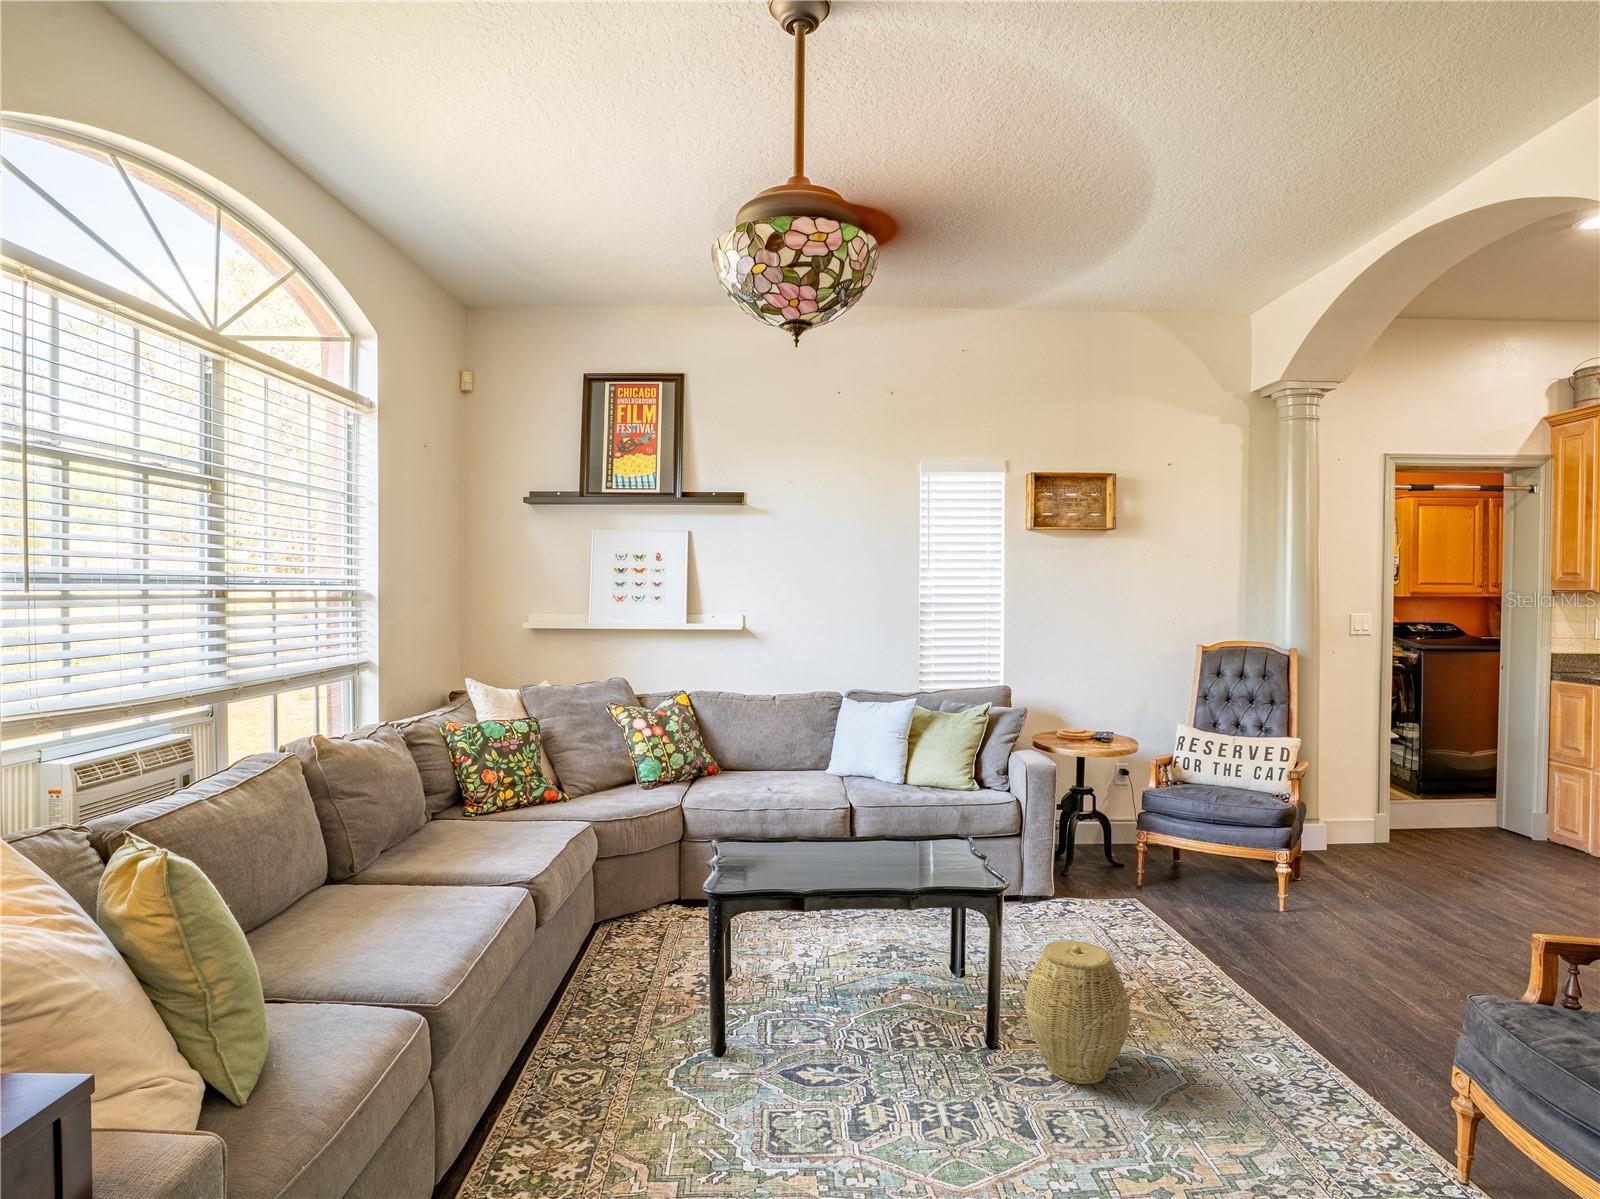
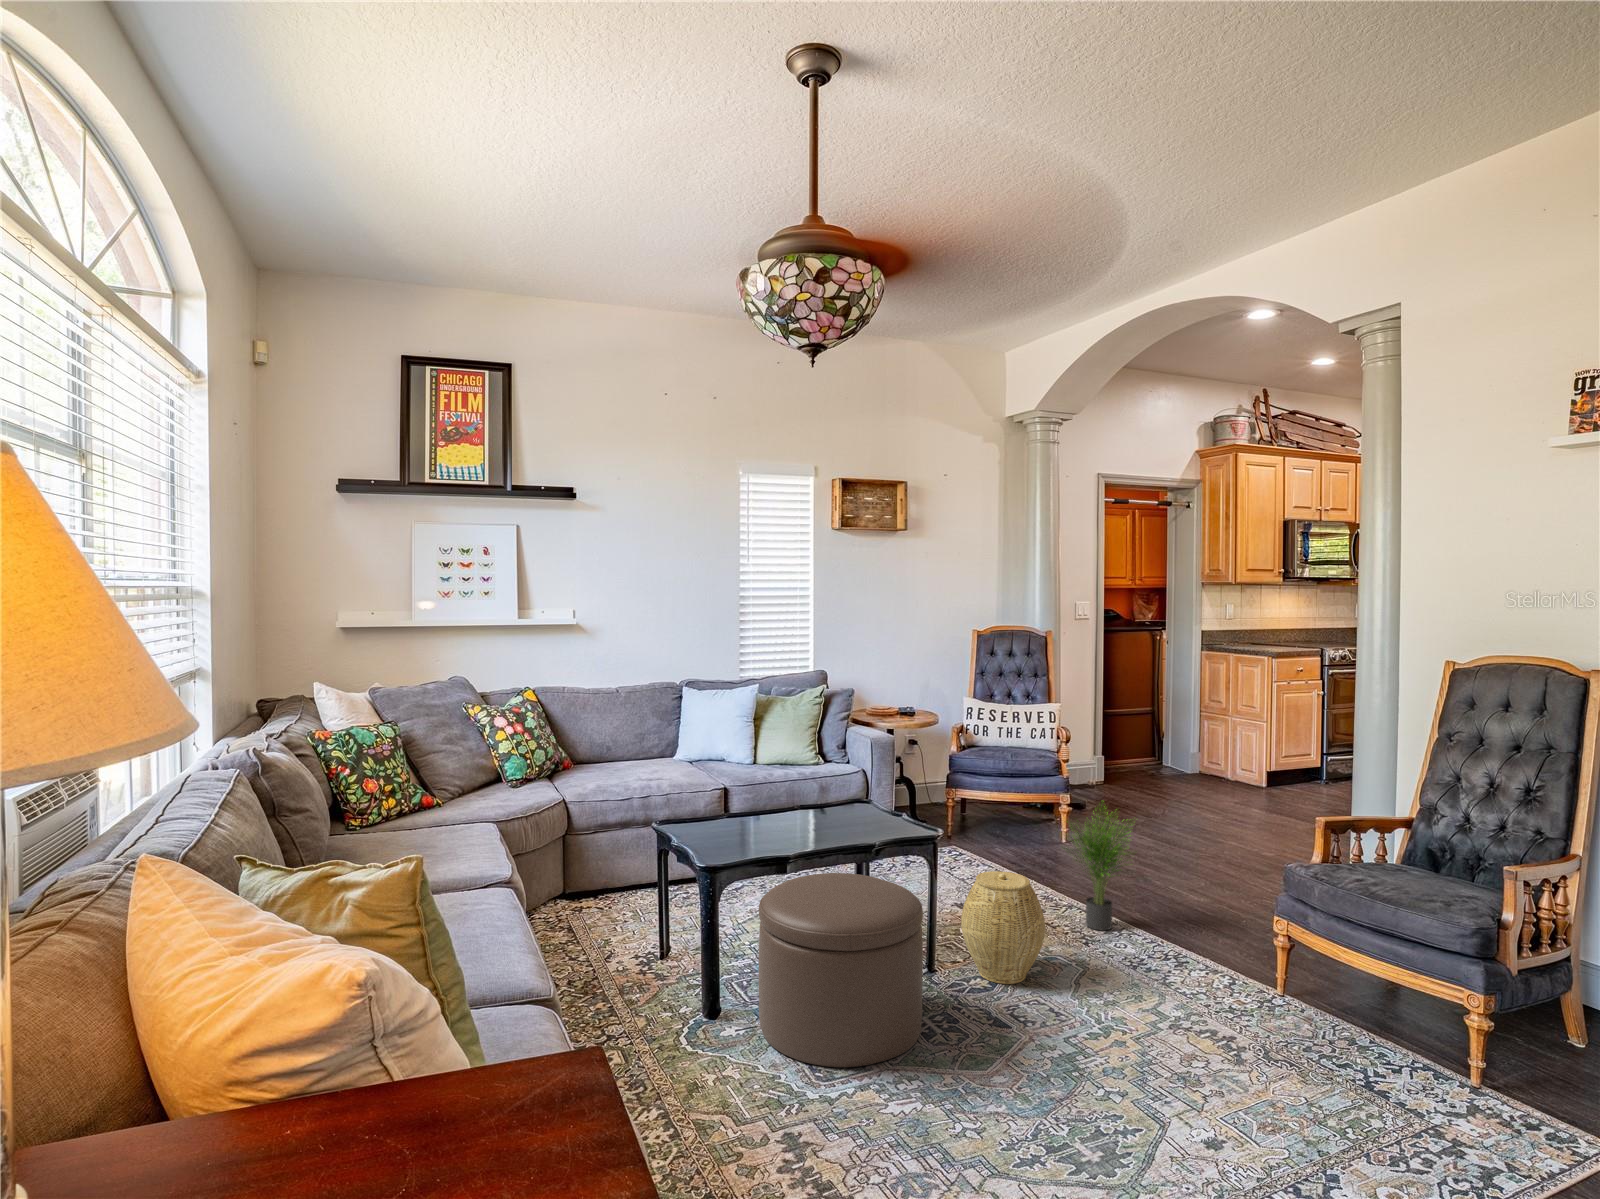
potted plant: none [1206,869,1317,1040] -> present [1067,805,1129,931]
ottoman: none [746,915,933,1143] -> present [759,873,923,1067]

